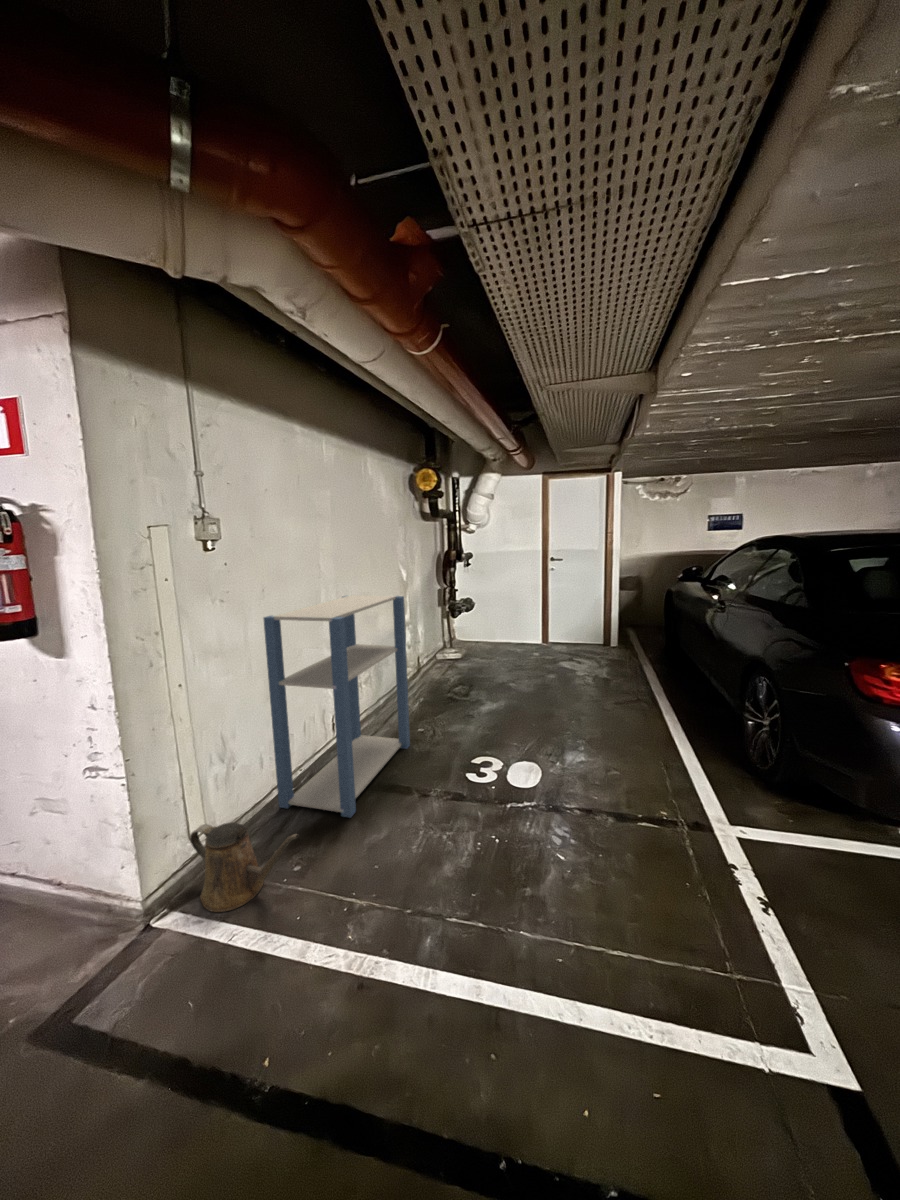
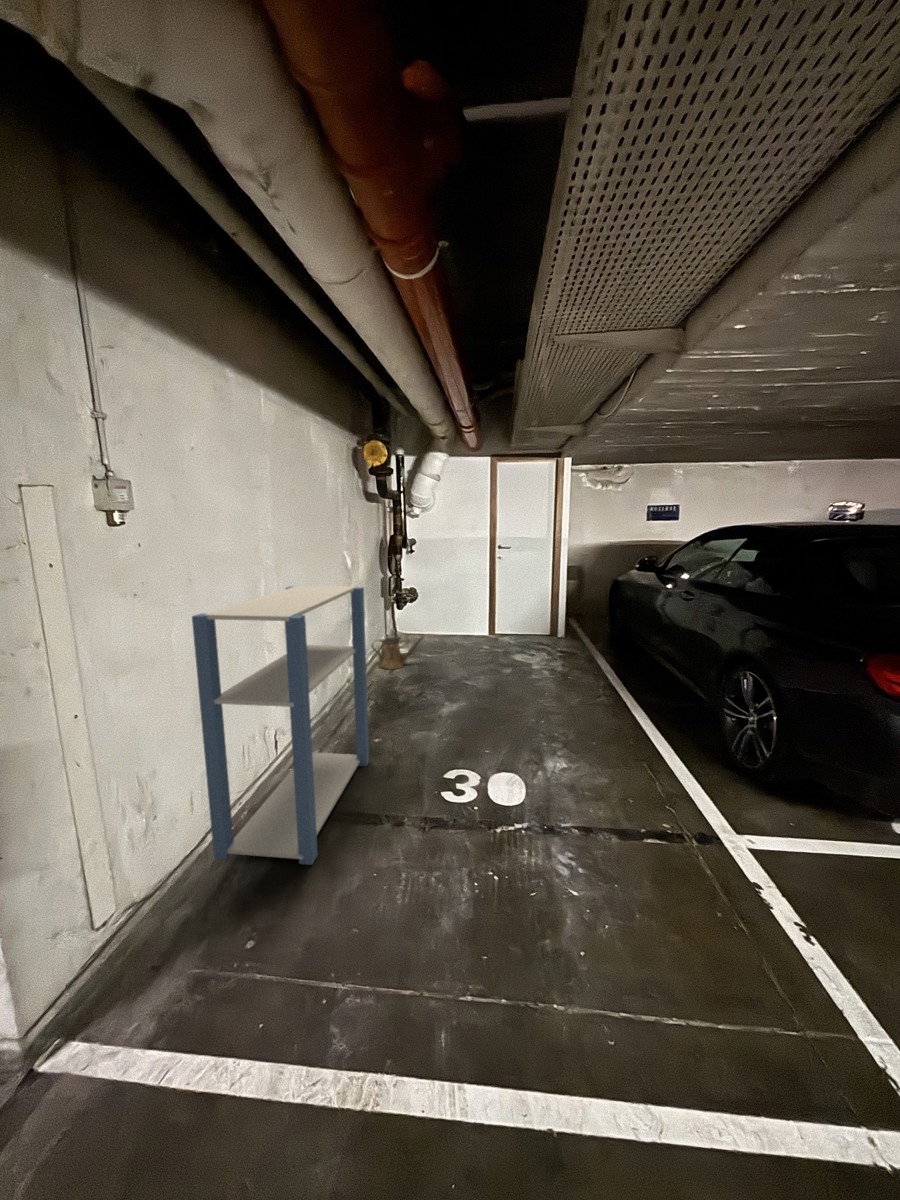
watering can: present [190,822,299,912] -> present [372,635,426,669]

